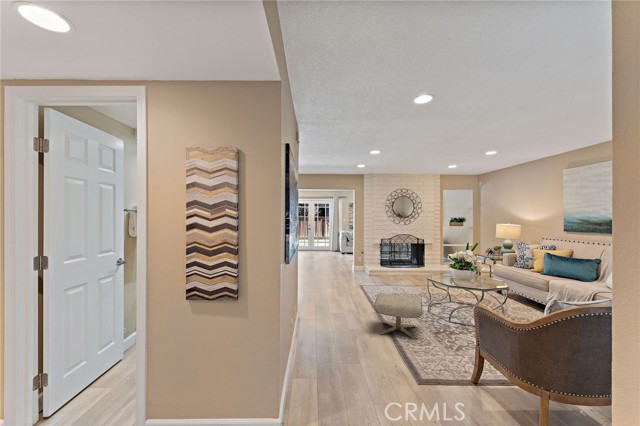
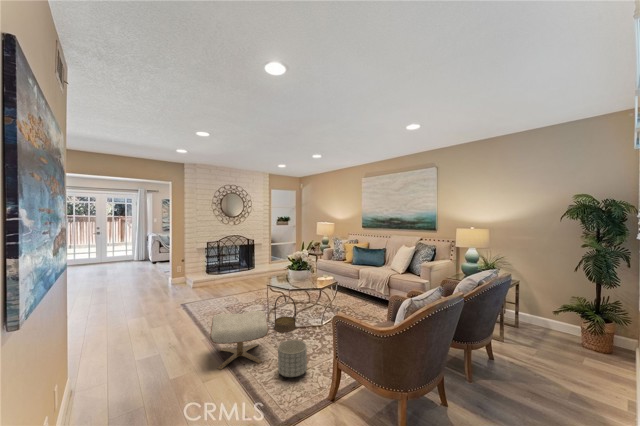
basket: none [434,289,456,324] -> present [274,295,296,332]
planter: none [428,324,456,356] -> present [278,340,307,377]

